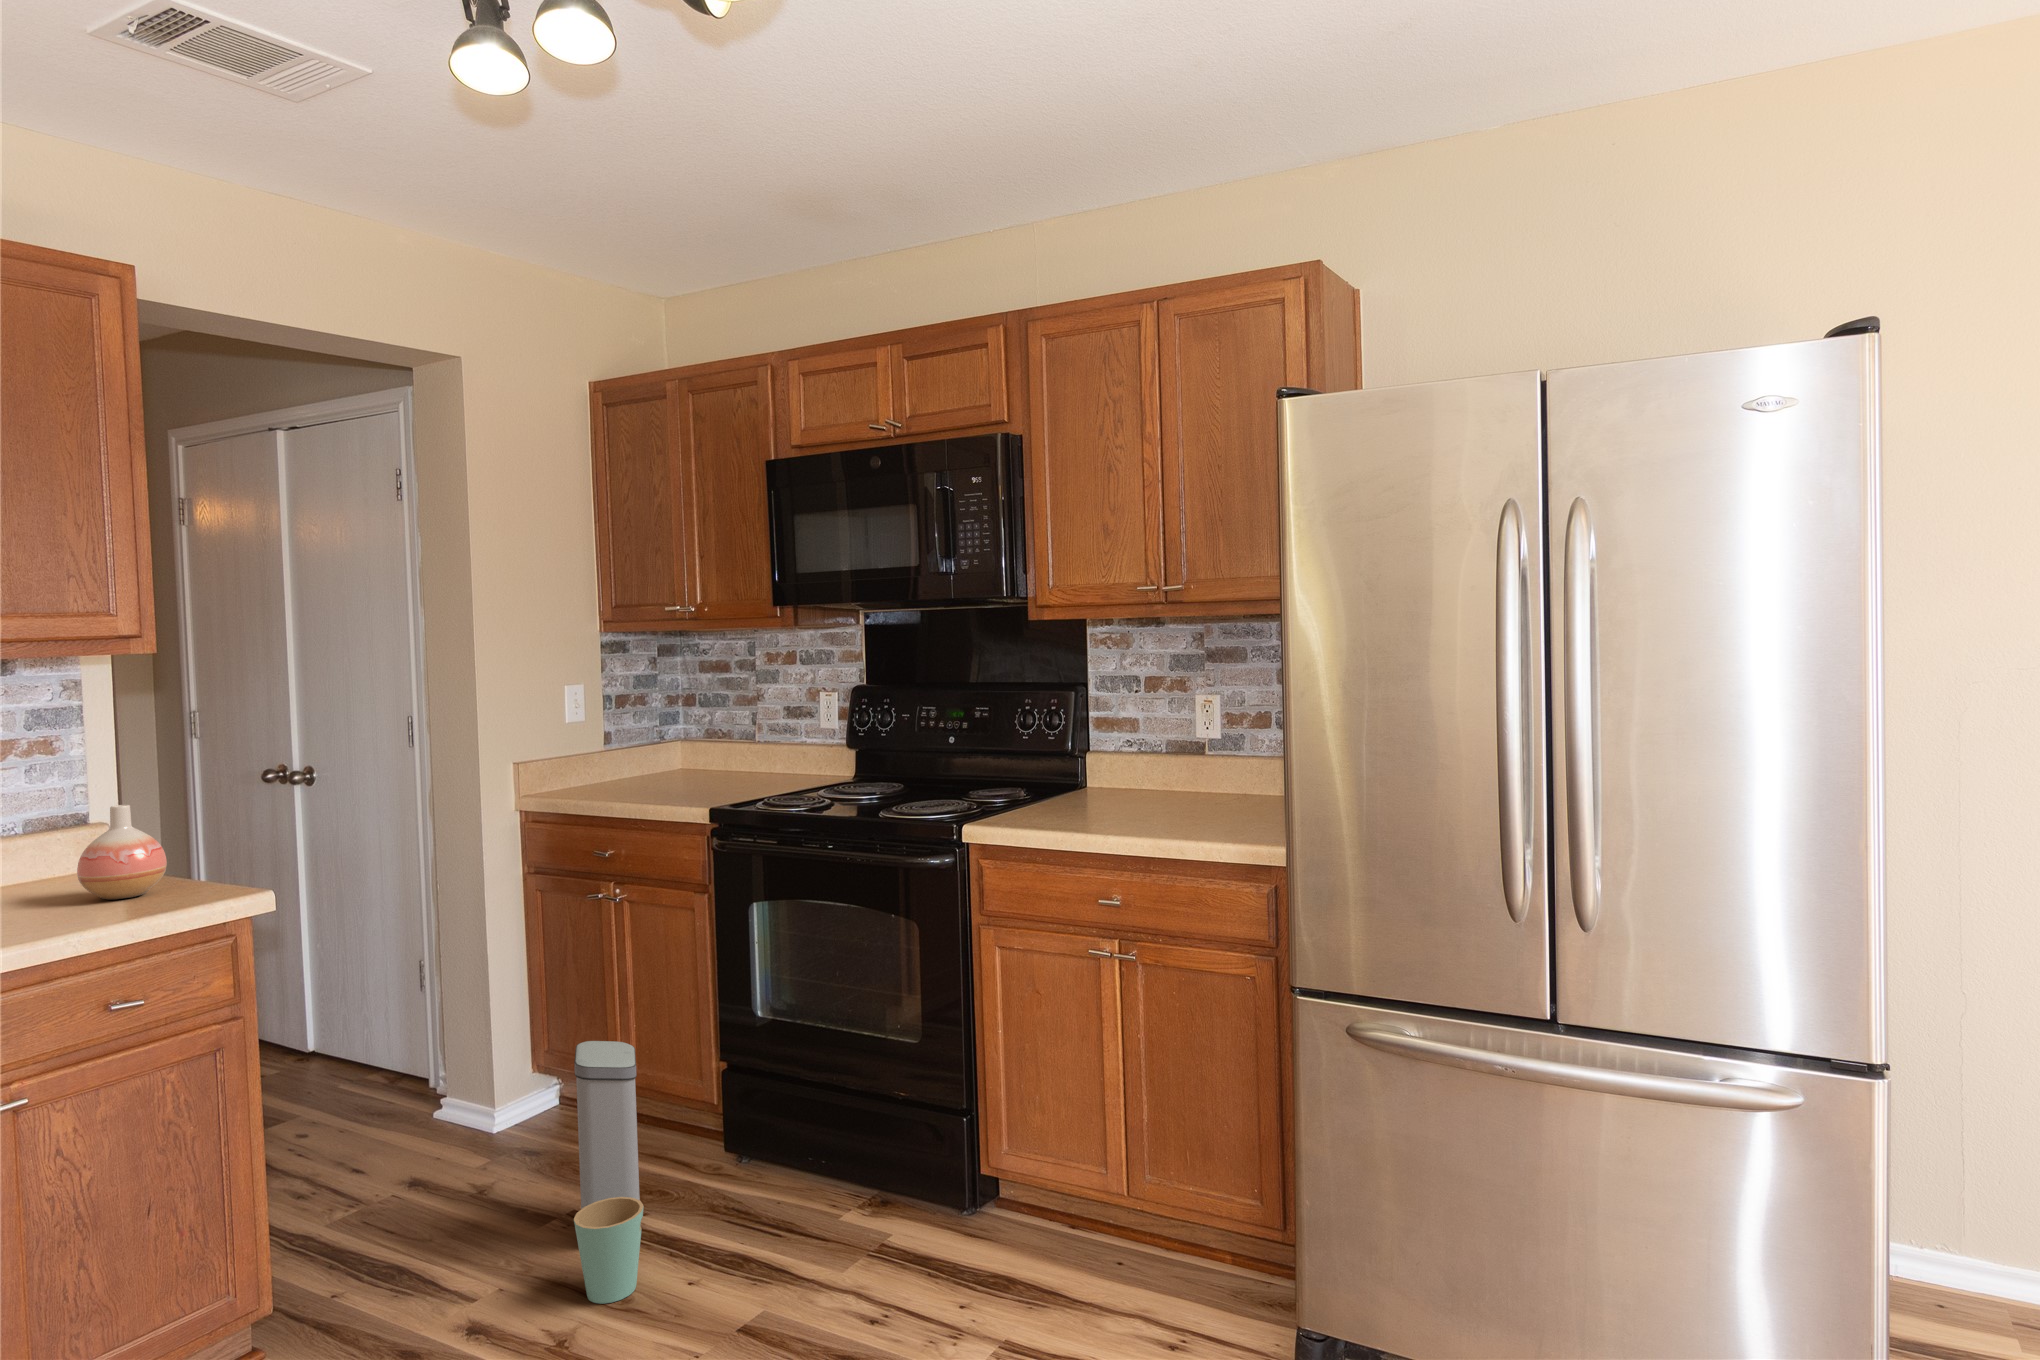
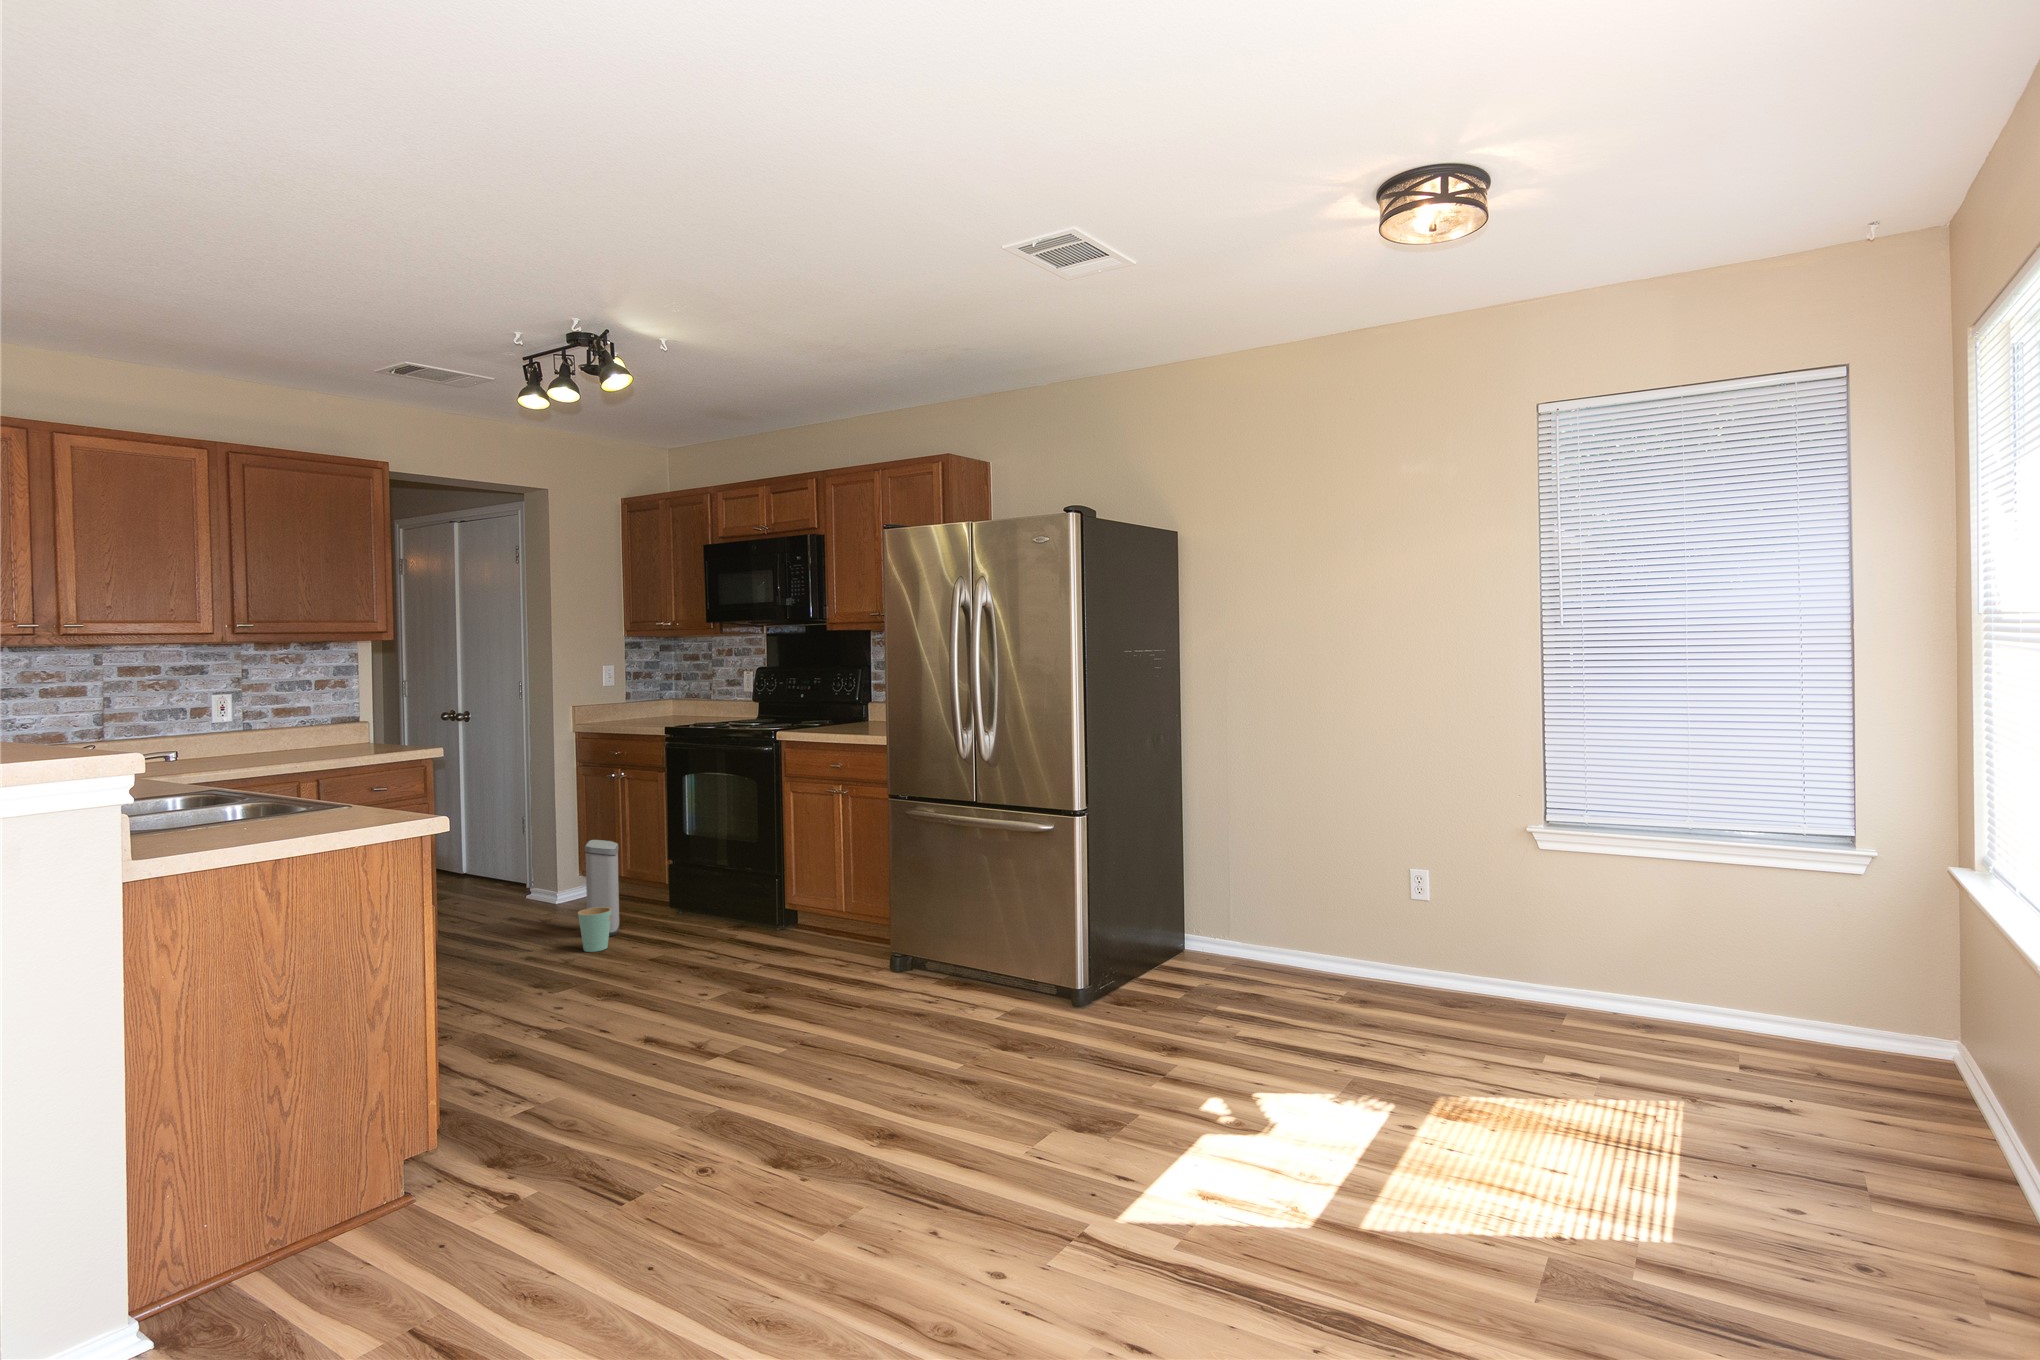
vase: present [77,805,167,900] -> none [359,710,397,752]

